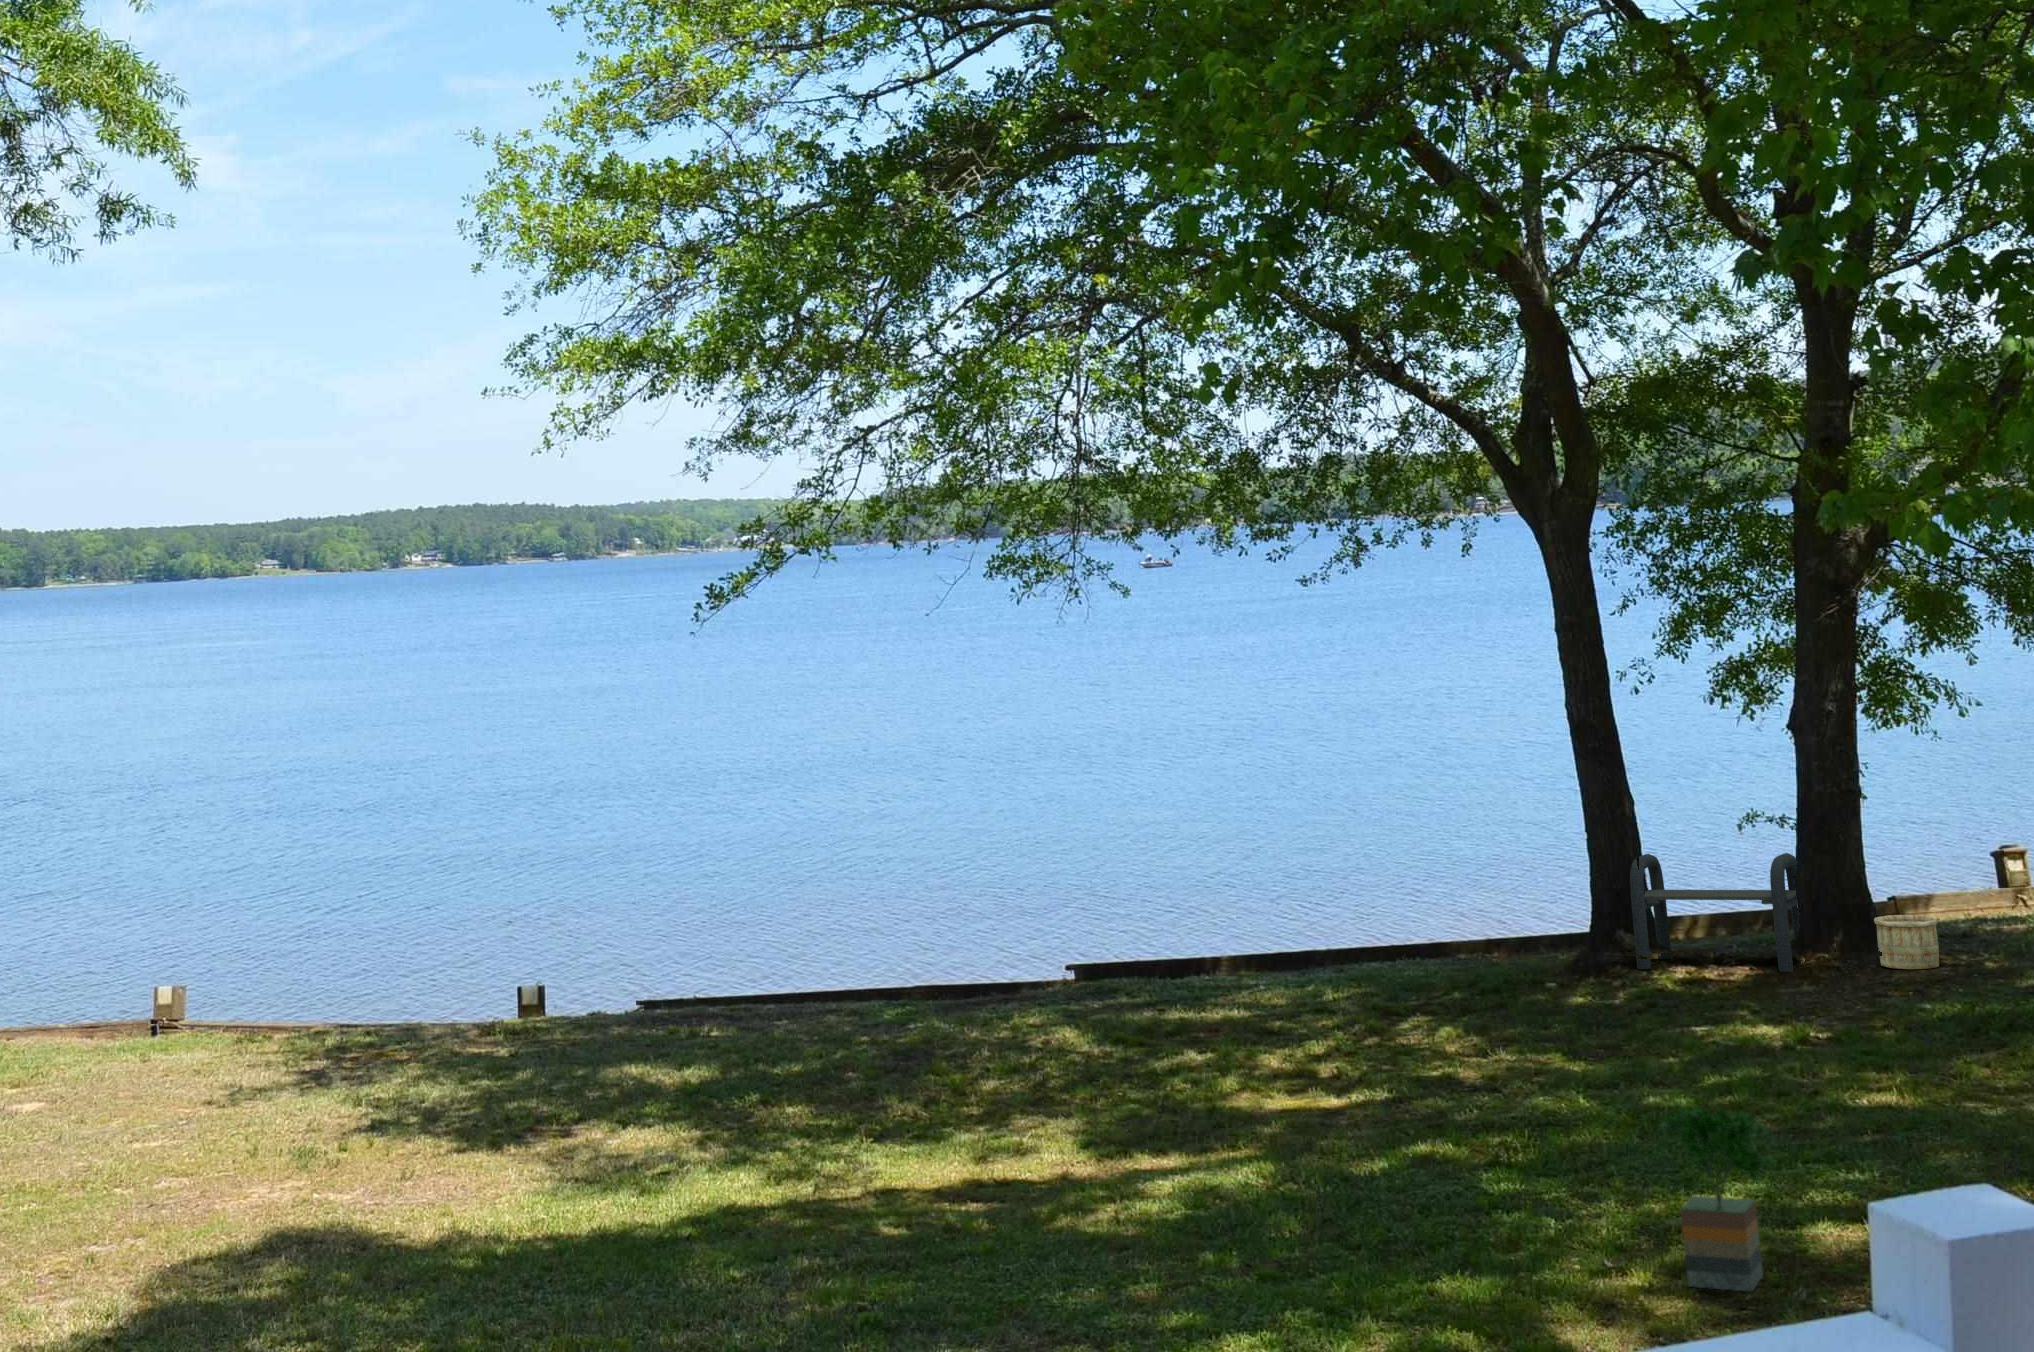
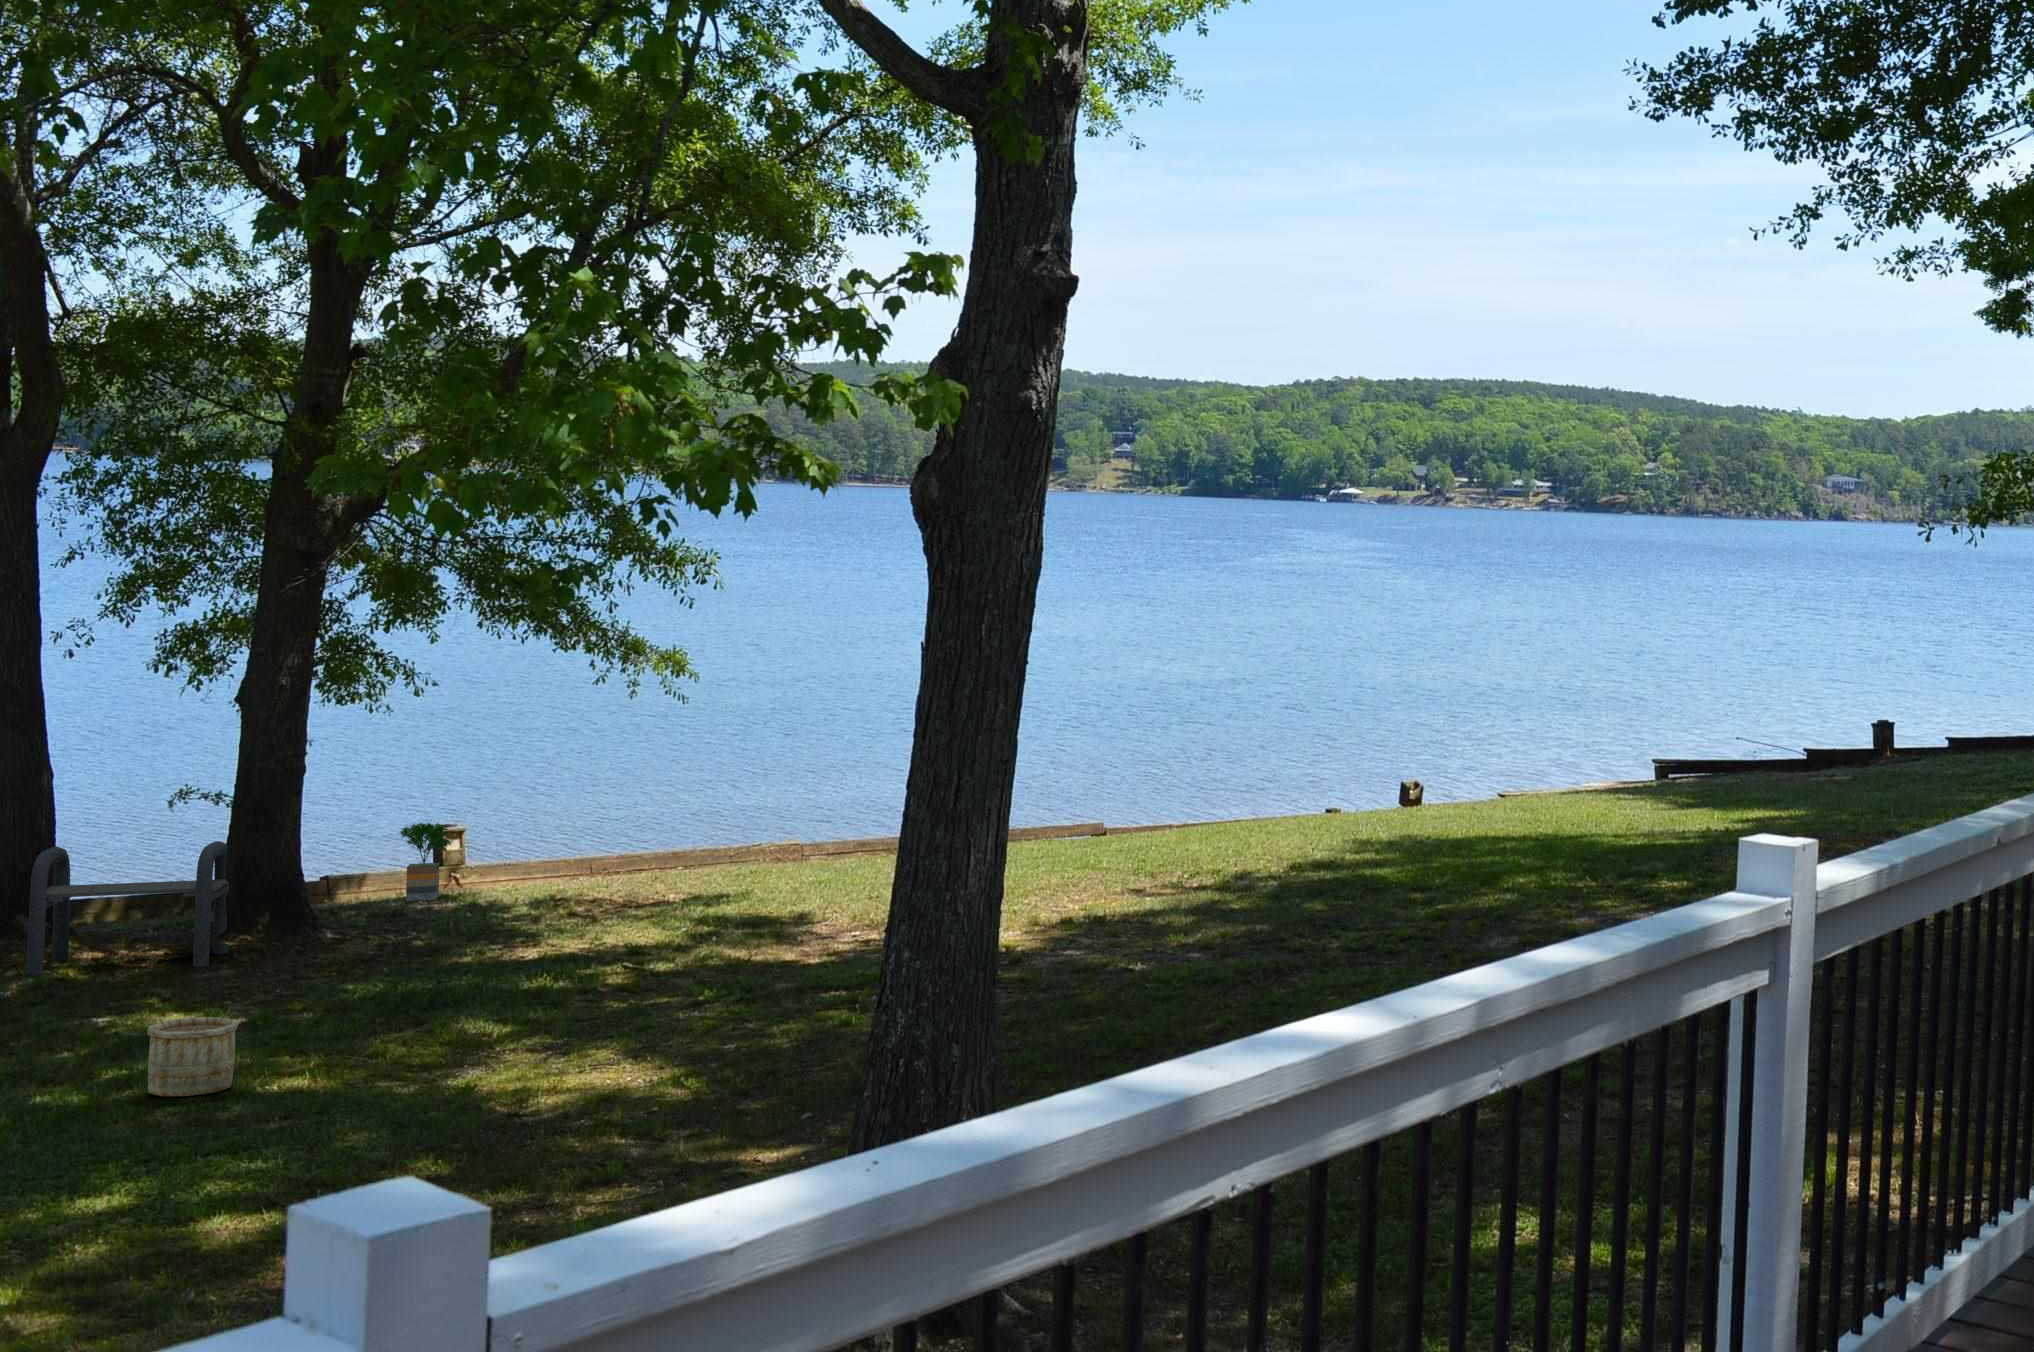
wooden bucket: present [1874,915,1939,969] -> present [147,1017,239,1096]
potted tree: present [1661,1108,1772,1292] -> present [400,823,452,901]

